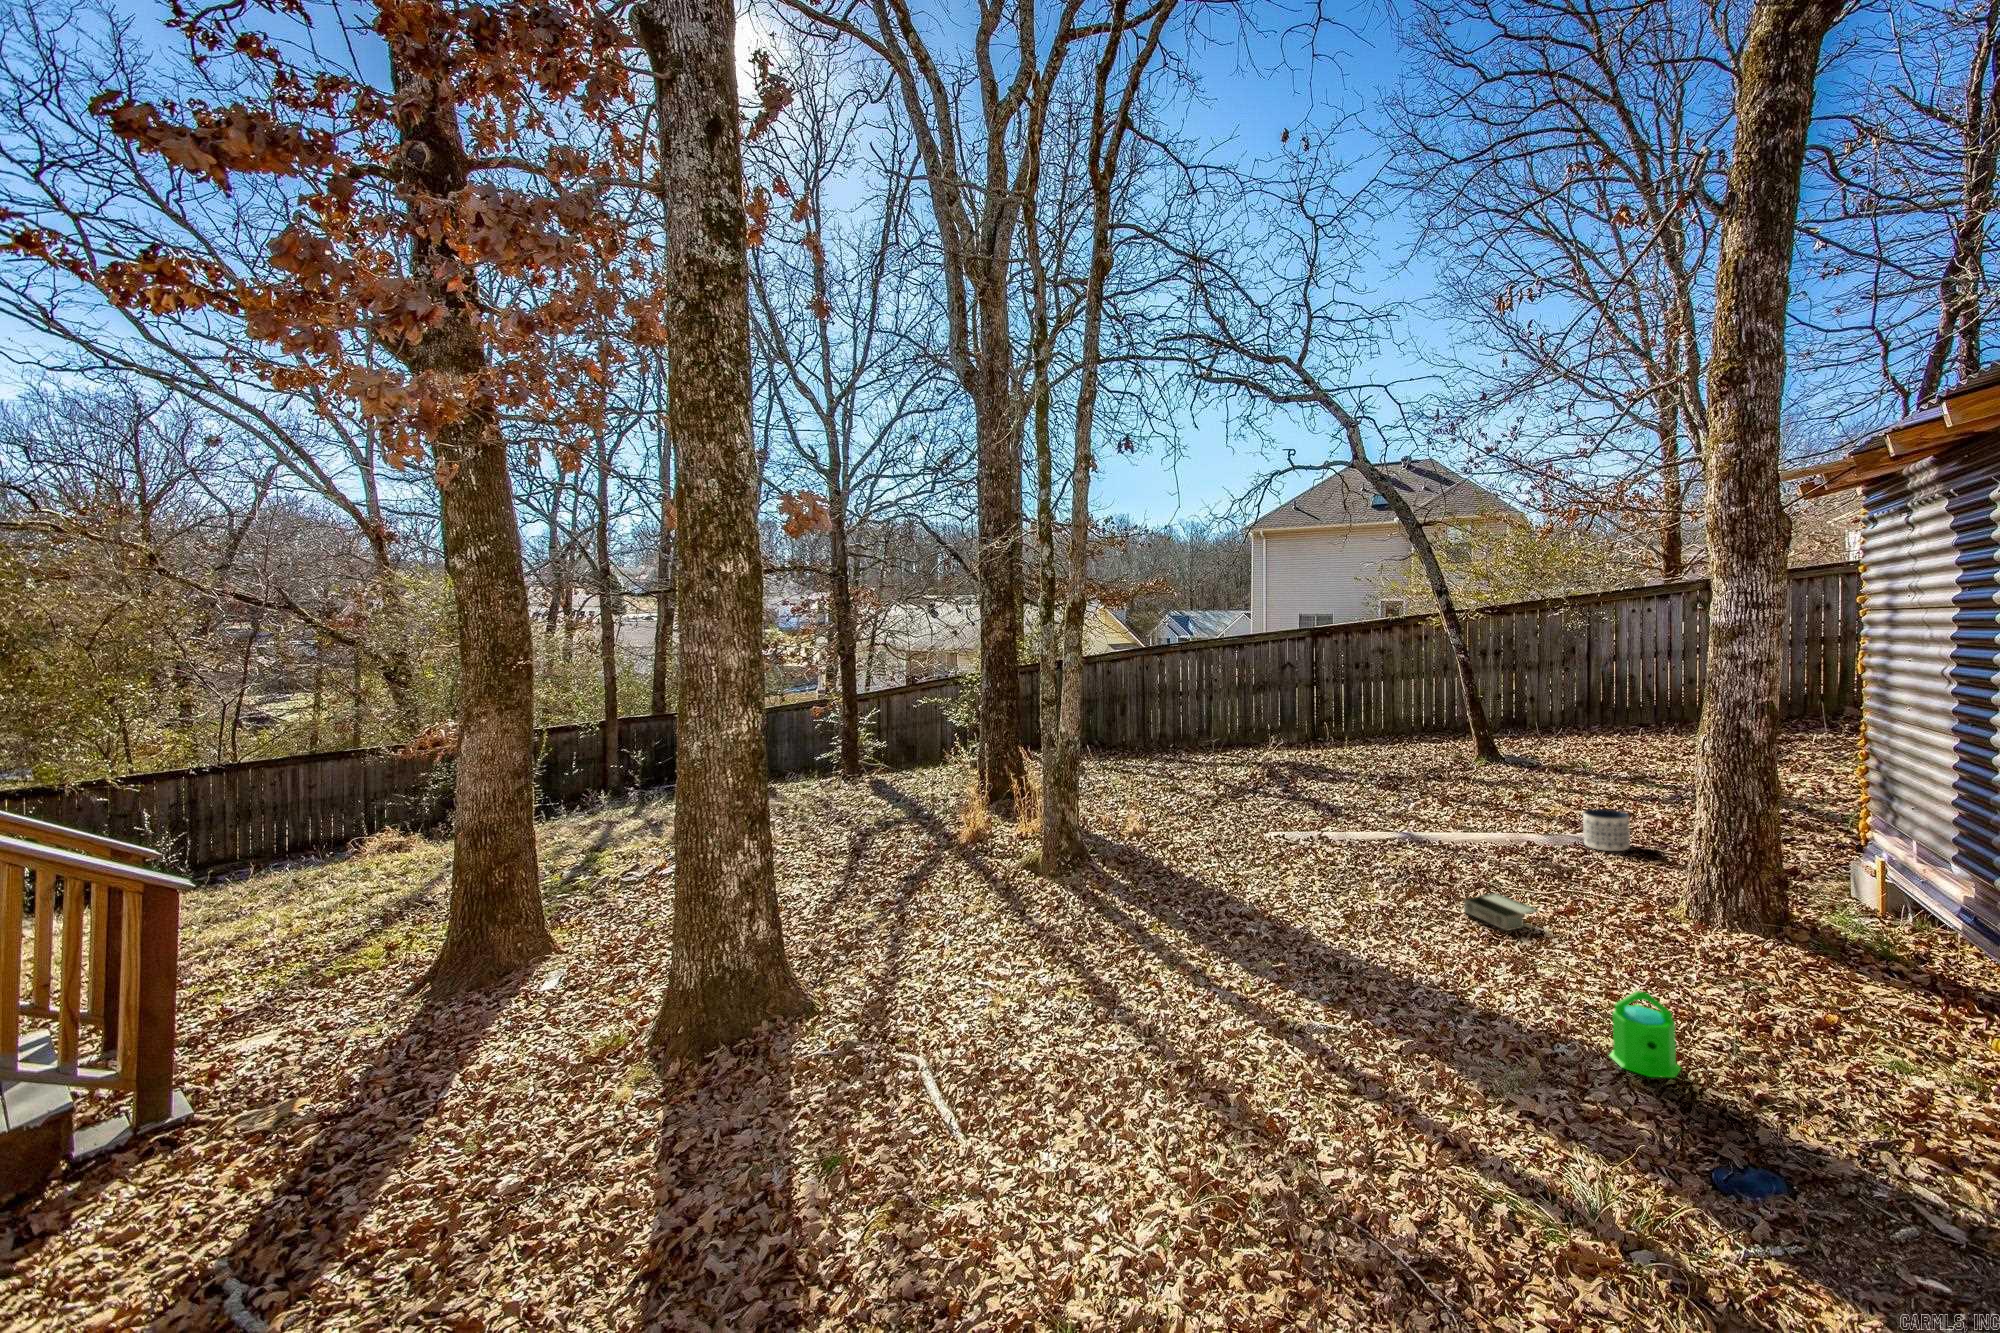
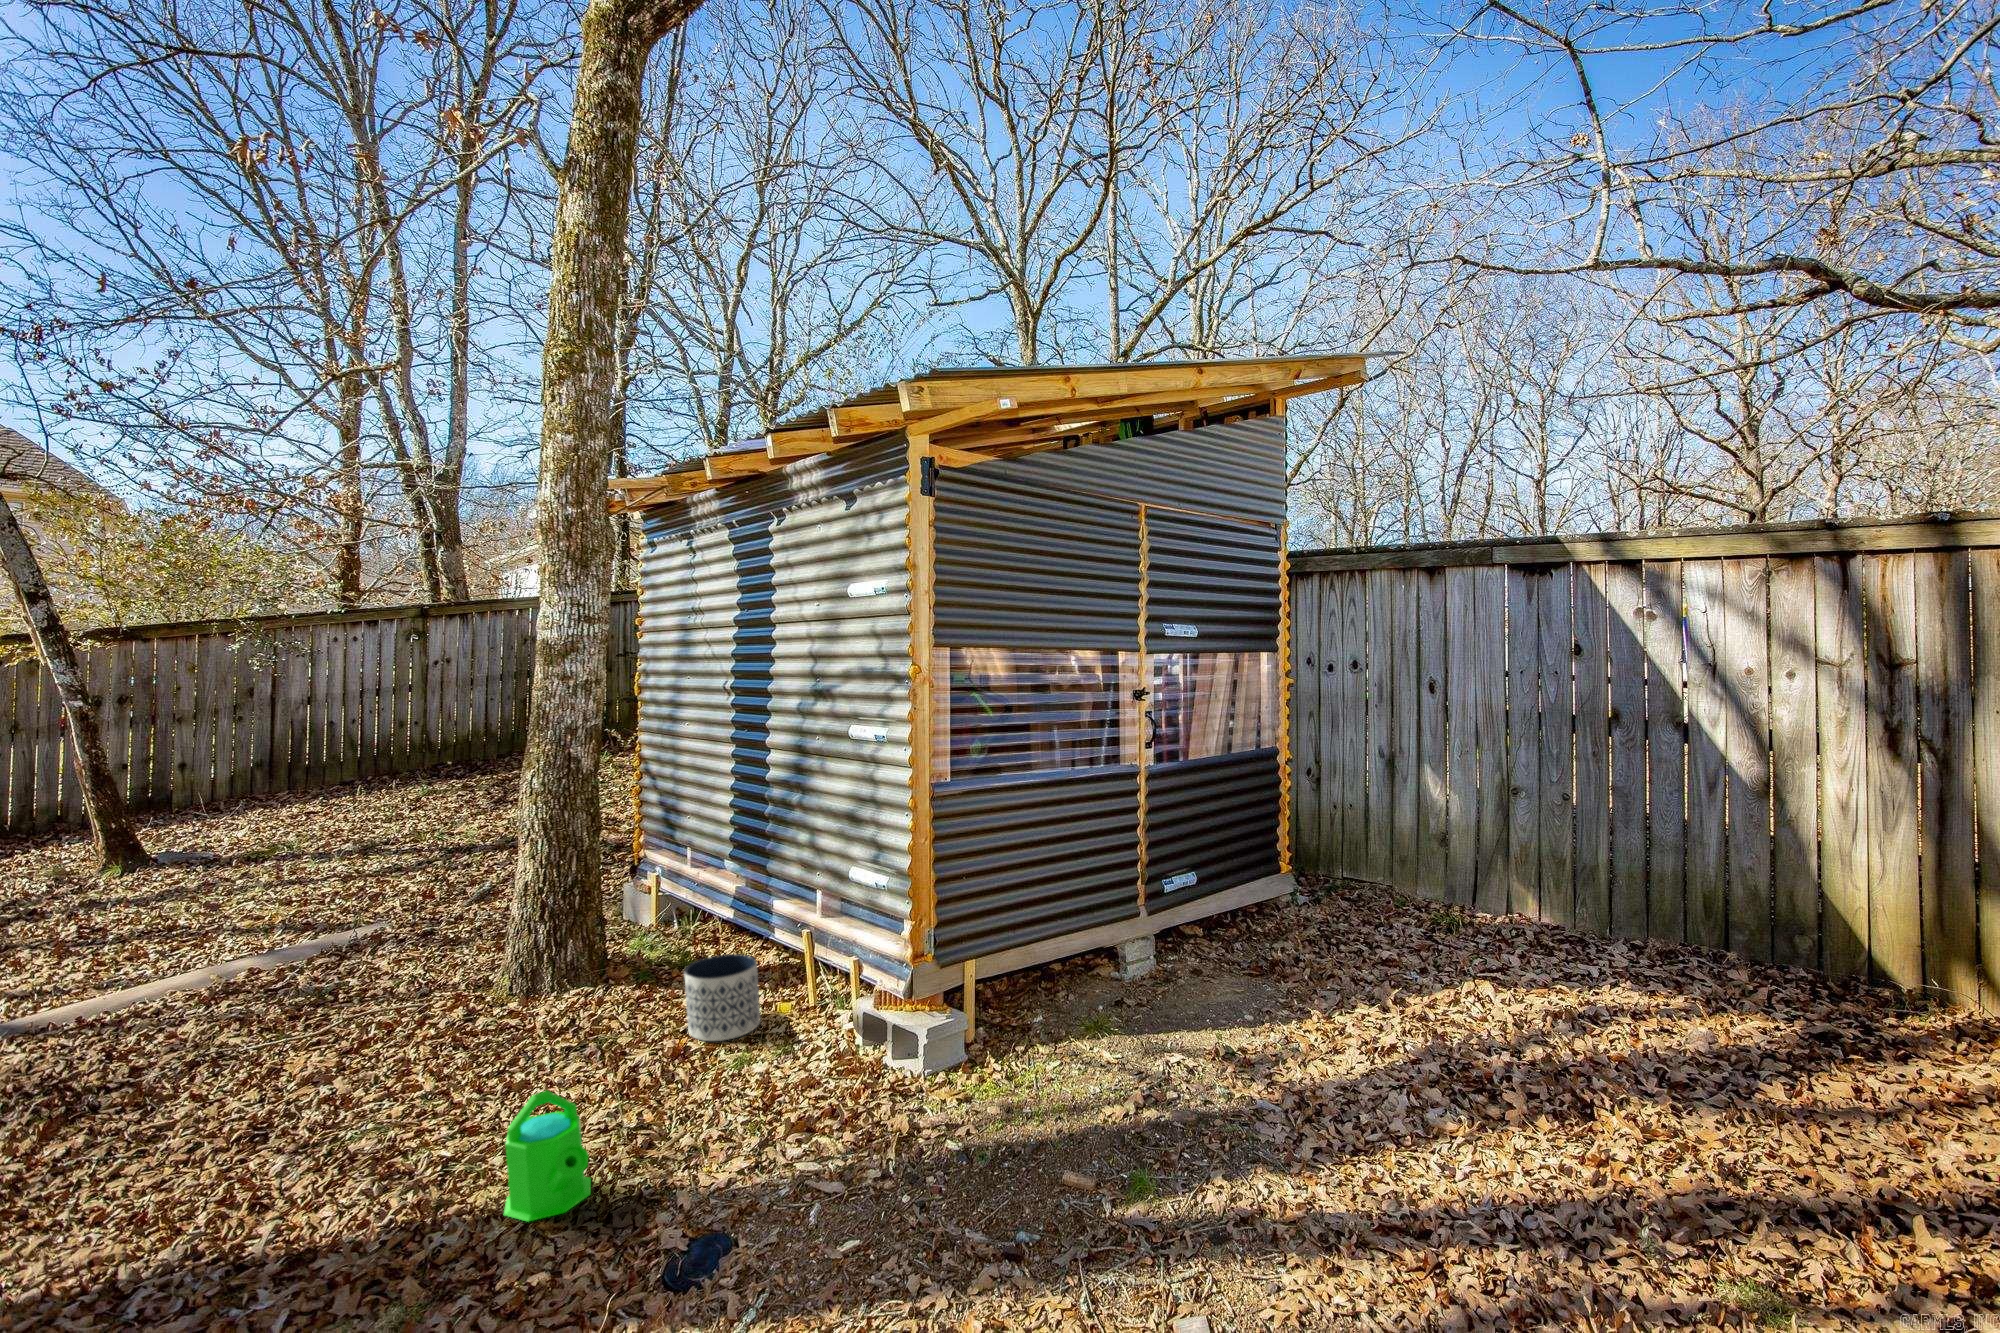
planter: present [1583,809,1630,851] -> present [685,954,760,1041]
toolbox: present [1464,893,1538,931] -> none [182,1055,319,1113]

